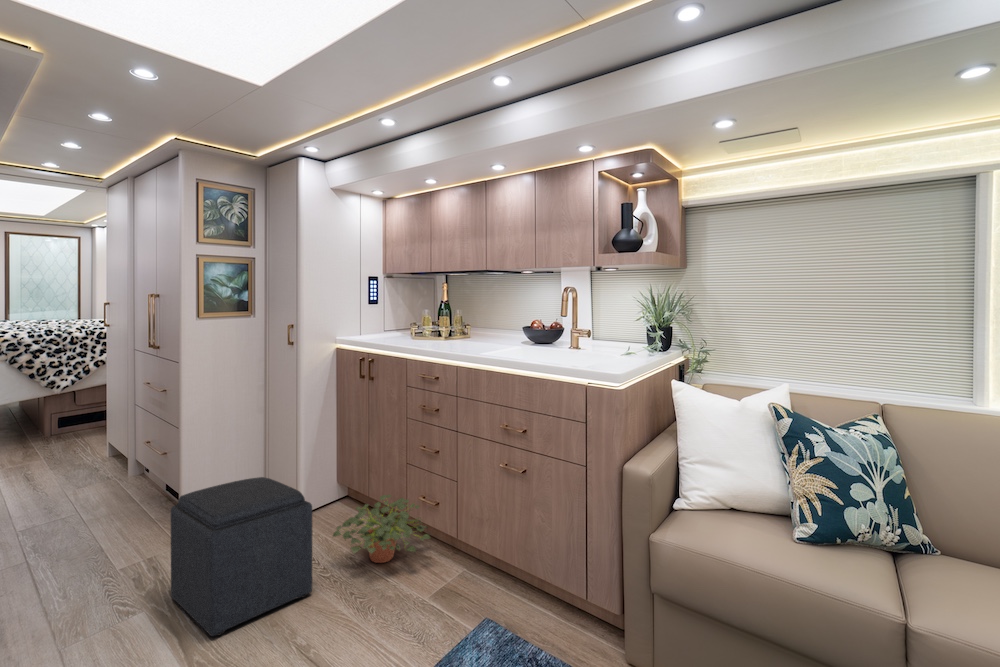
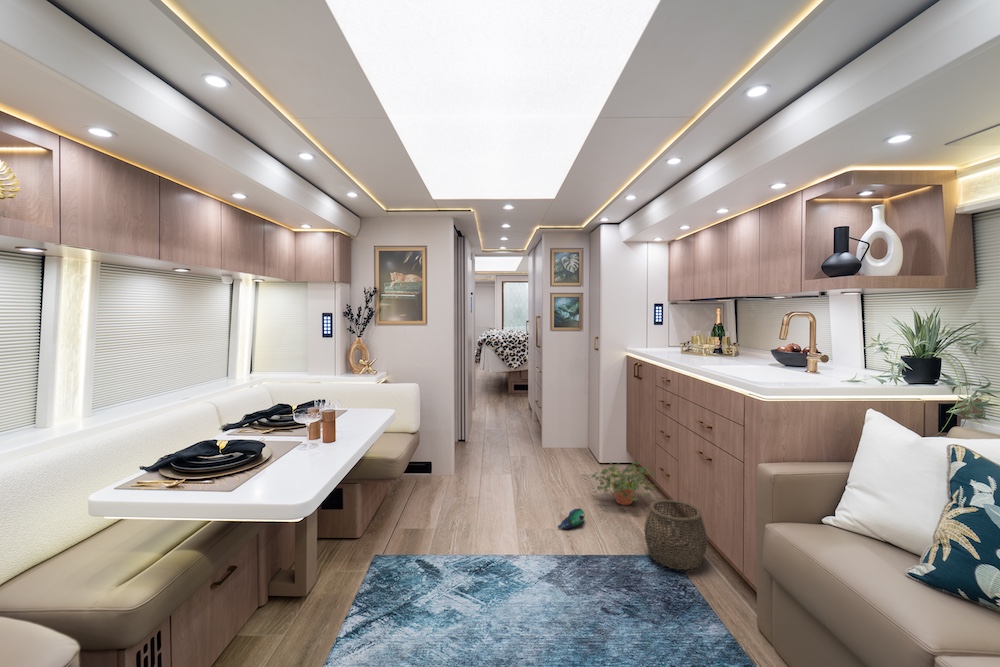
ottoman: present [171,477,312,636] -> none [510,430,571,506]
woven basket: none [467,532,549,632] -> present [644,500,707,570]
plush toy: none [323,594,364,644] -> present [558,508,585,529]

